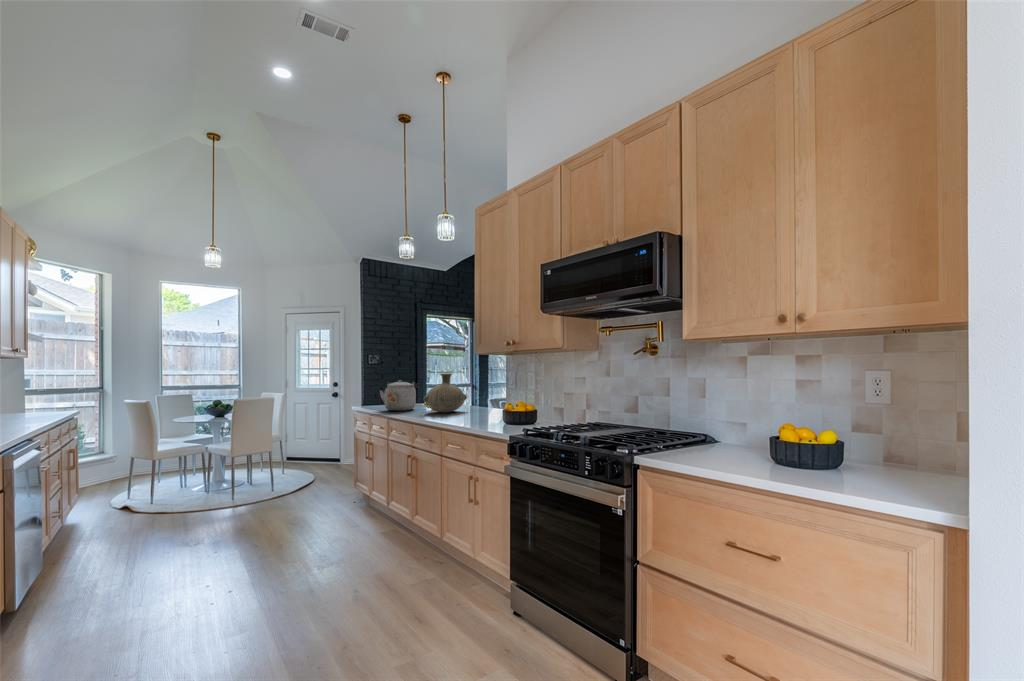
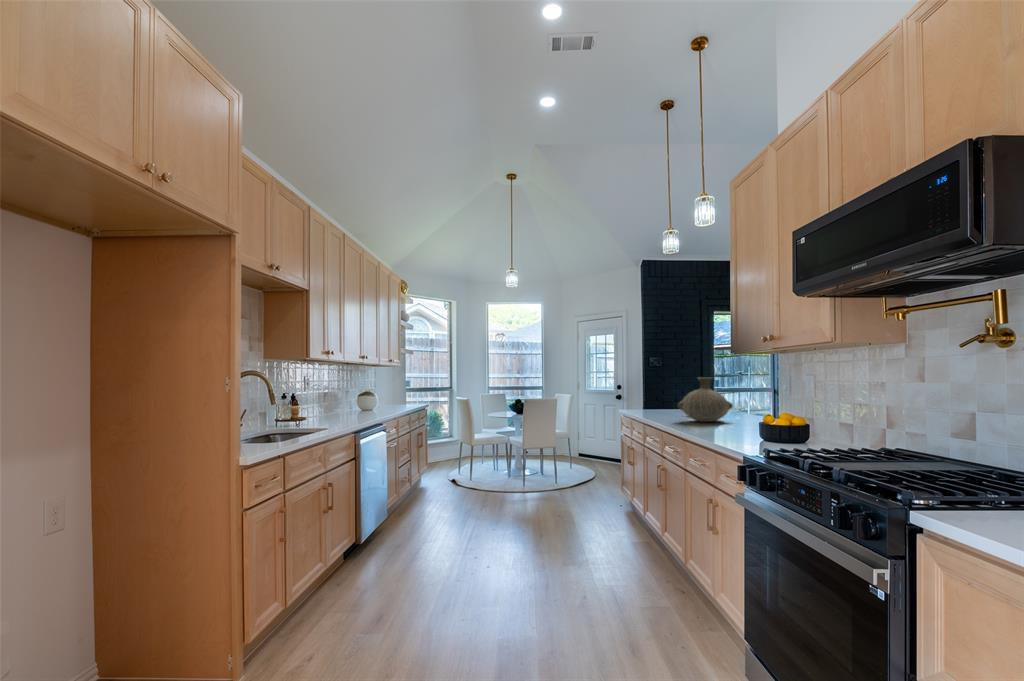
kettle: present [380,380,420,411] -> none [639,384,682,417]

